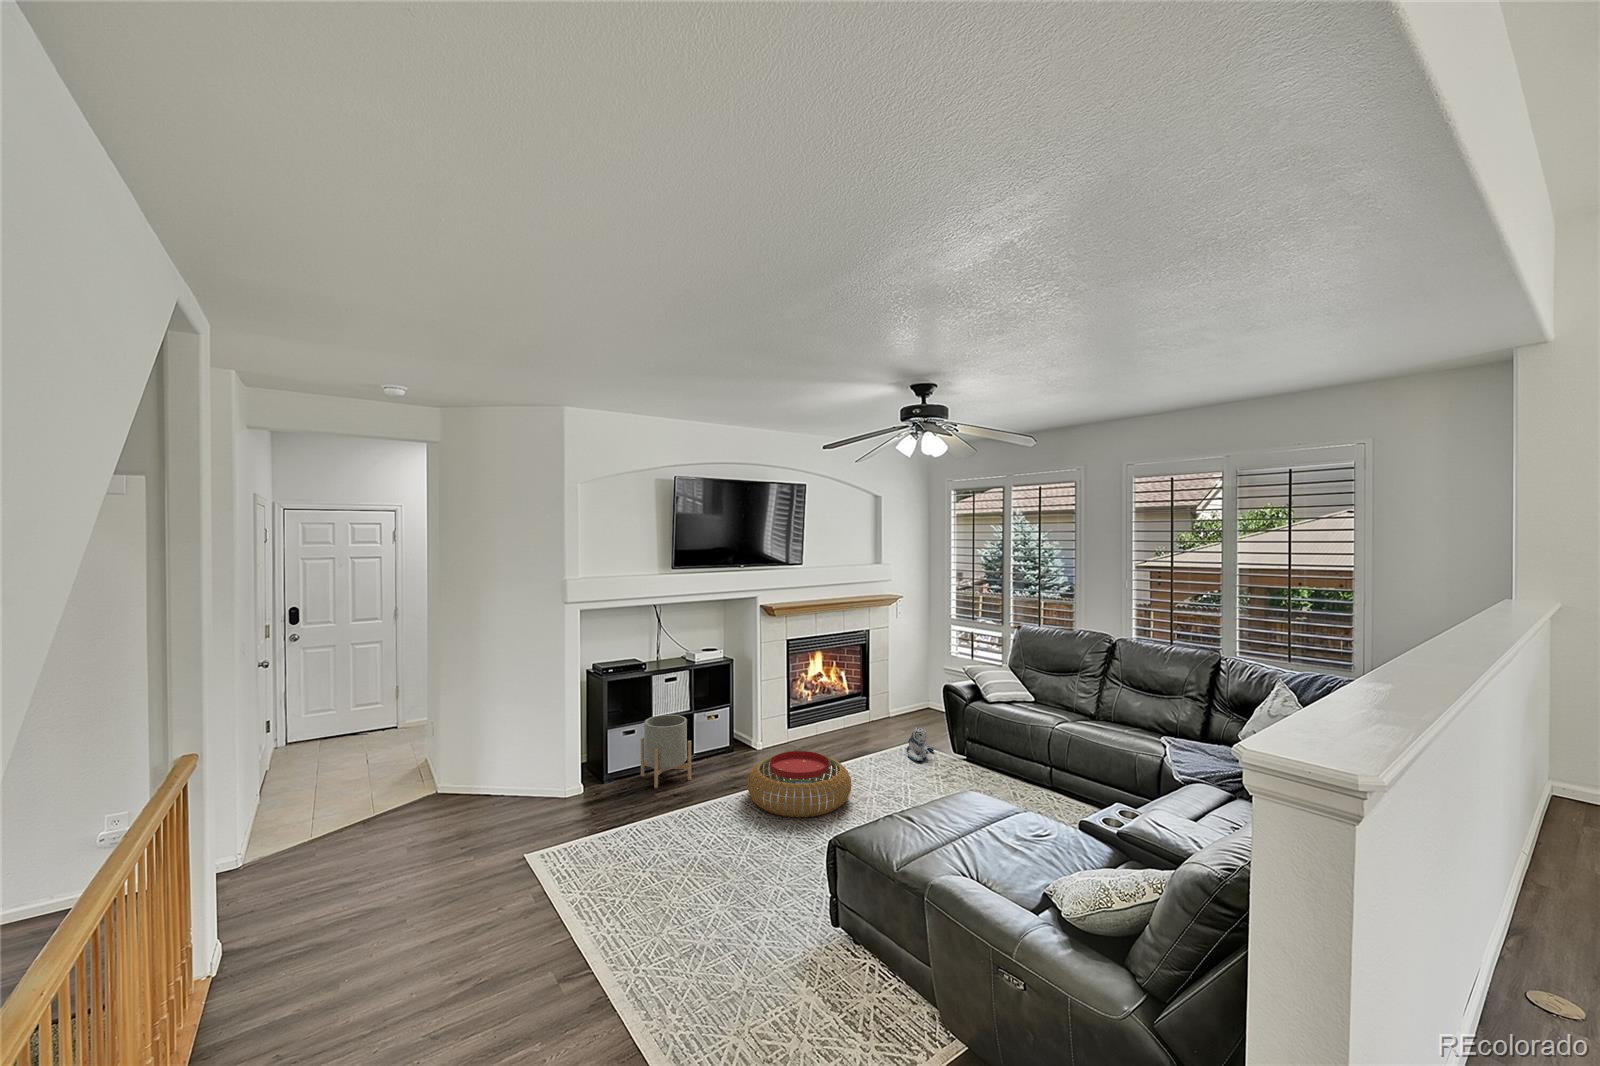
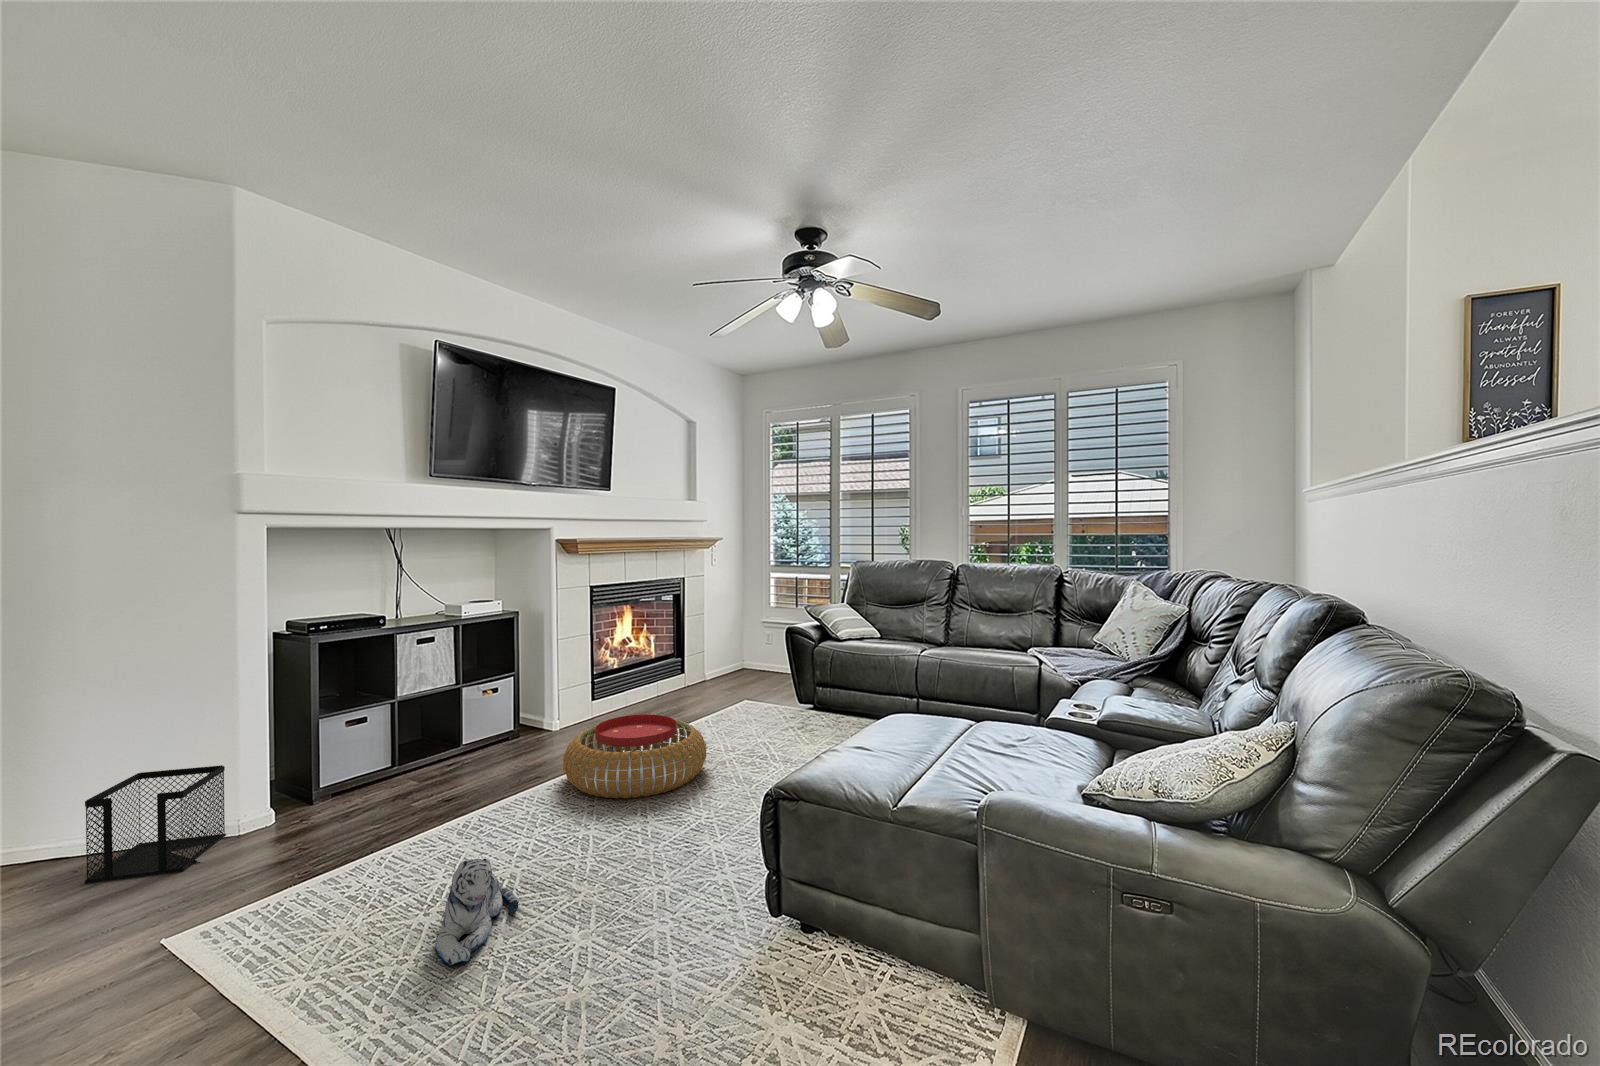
planter: present [641,715,691,788] -> none [381,690,467,796]
plush toy: present [906,727,934,762] -> present [435,859,519,966]
wastebasket: none [492,752,556,816] -> present [85,765,226,884]

